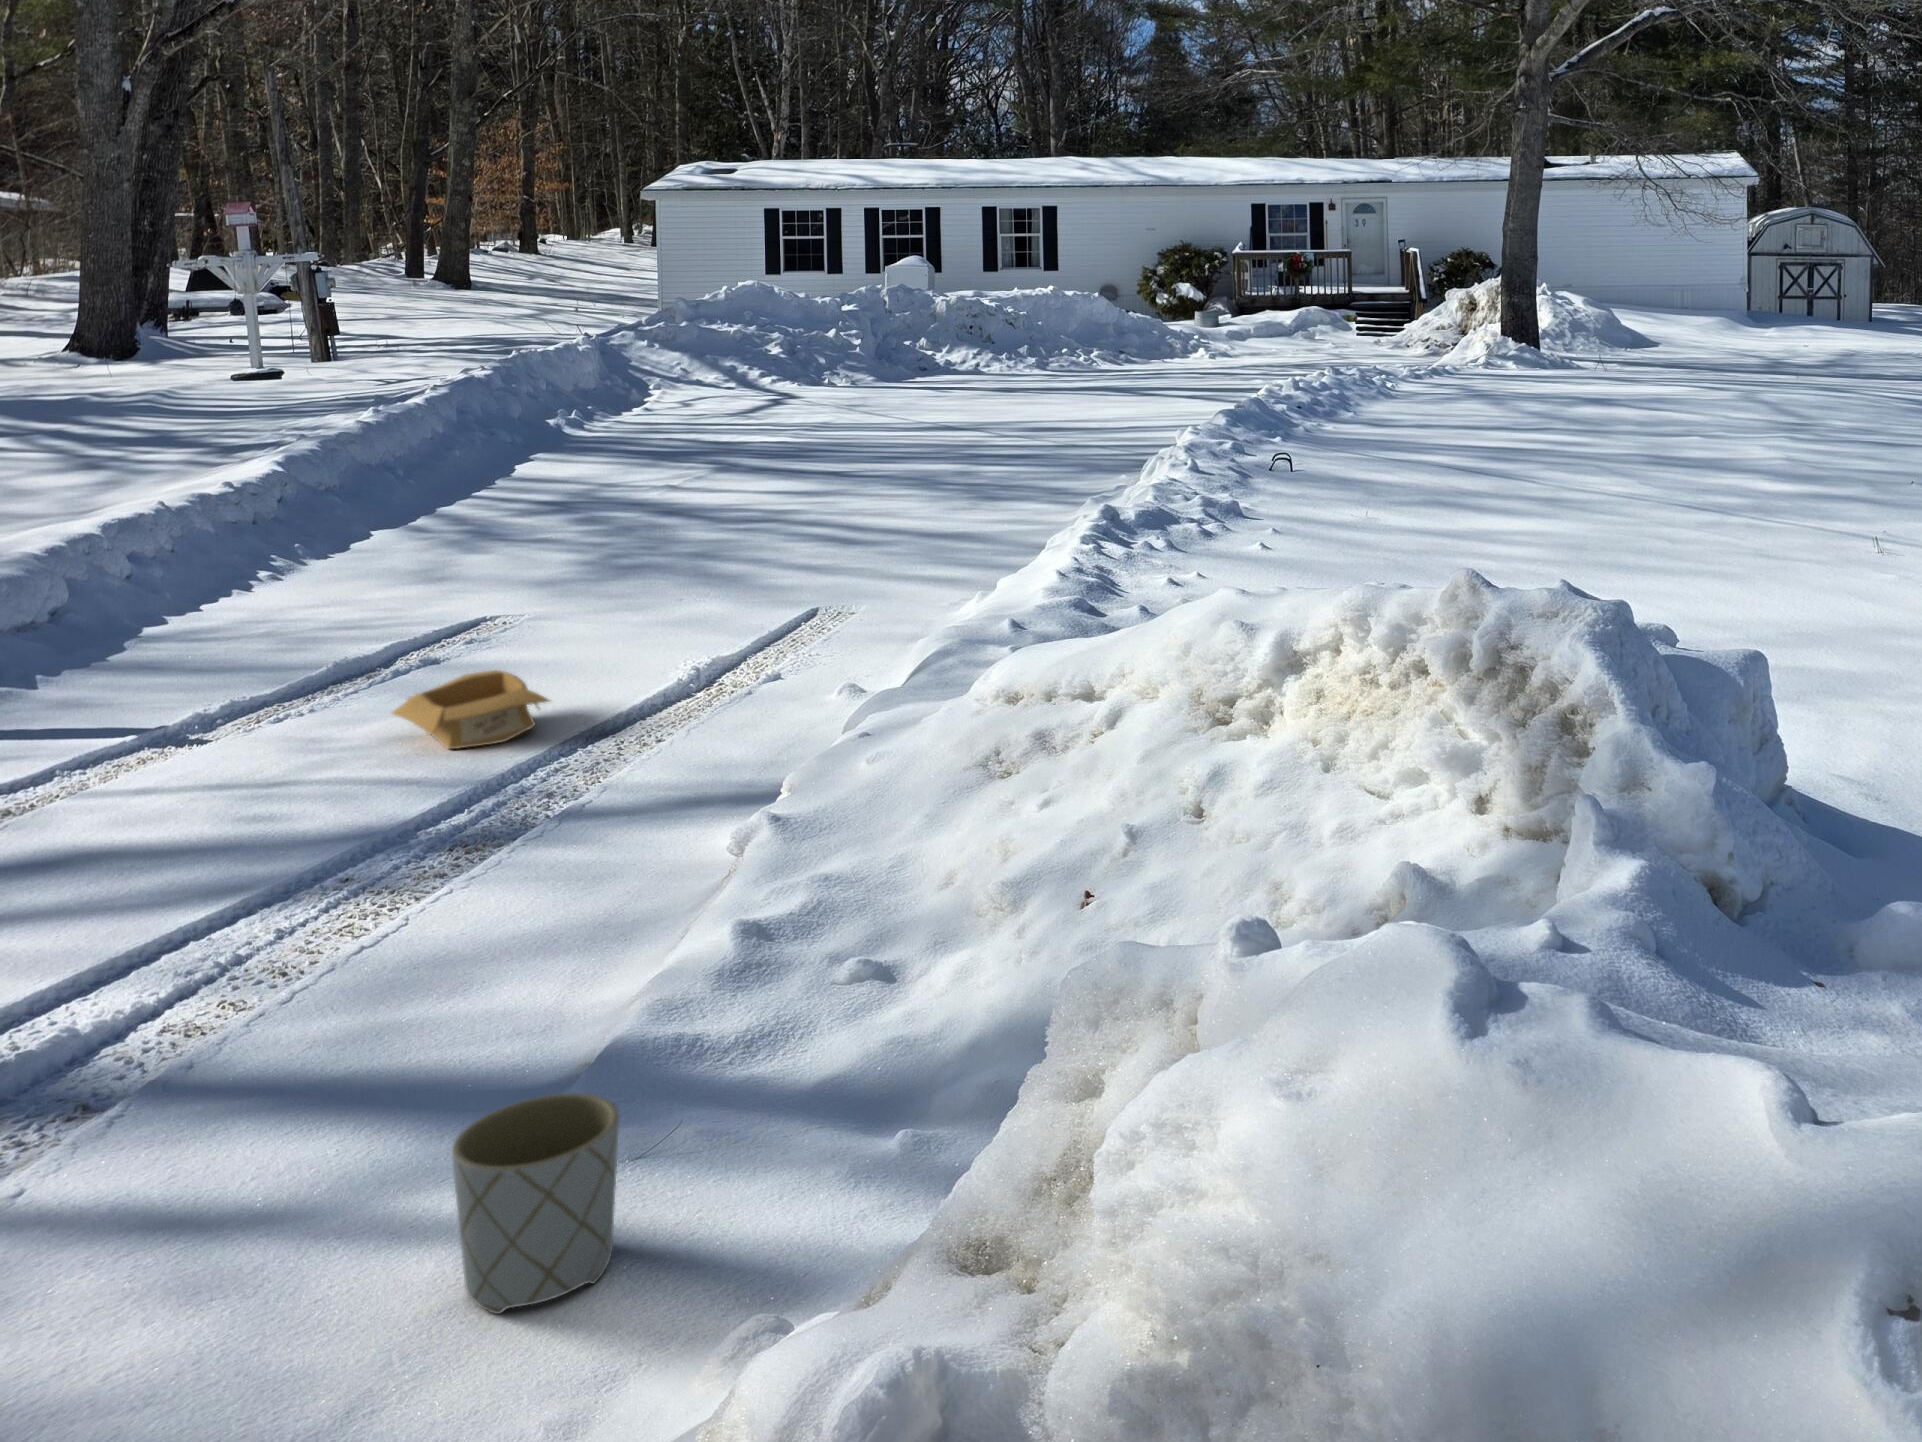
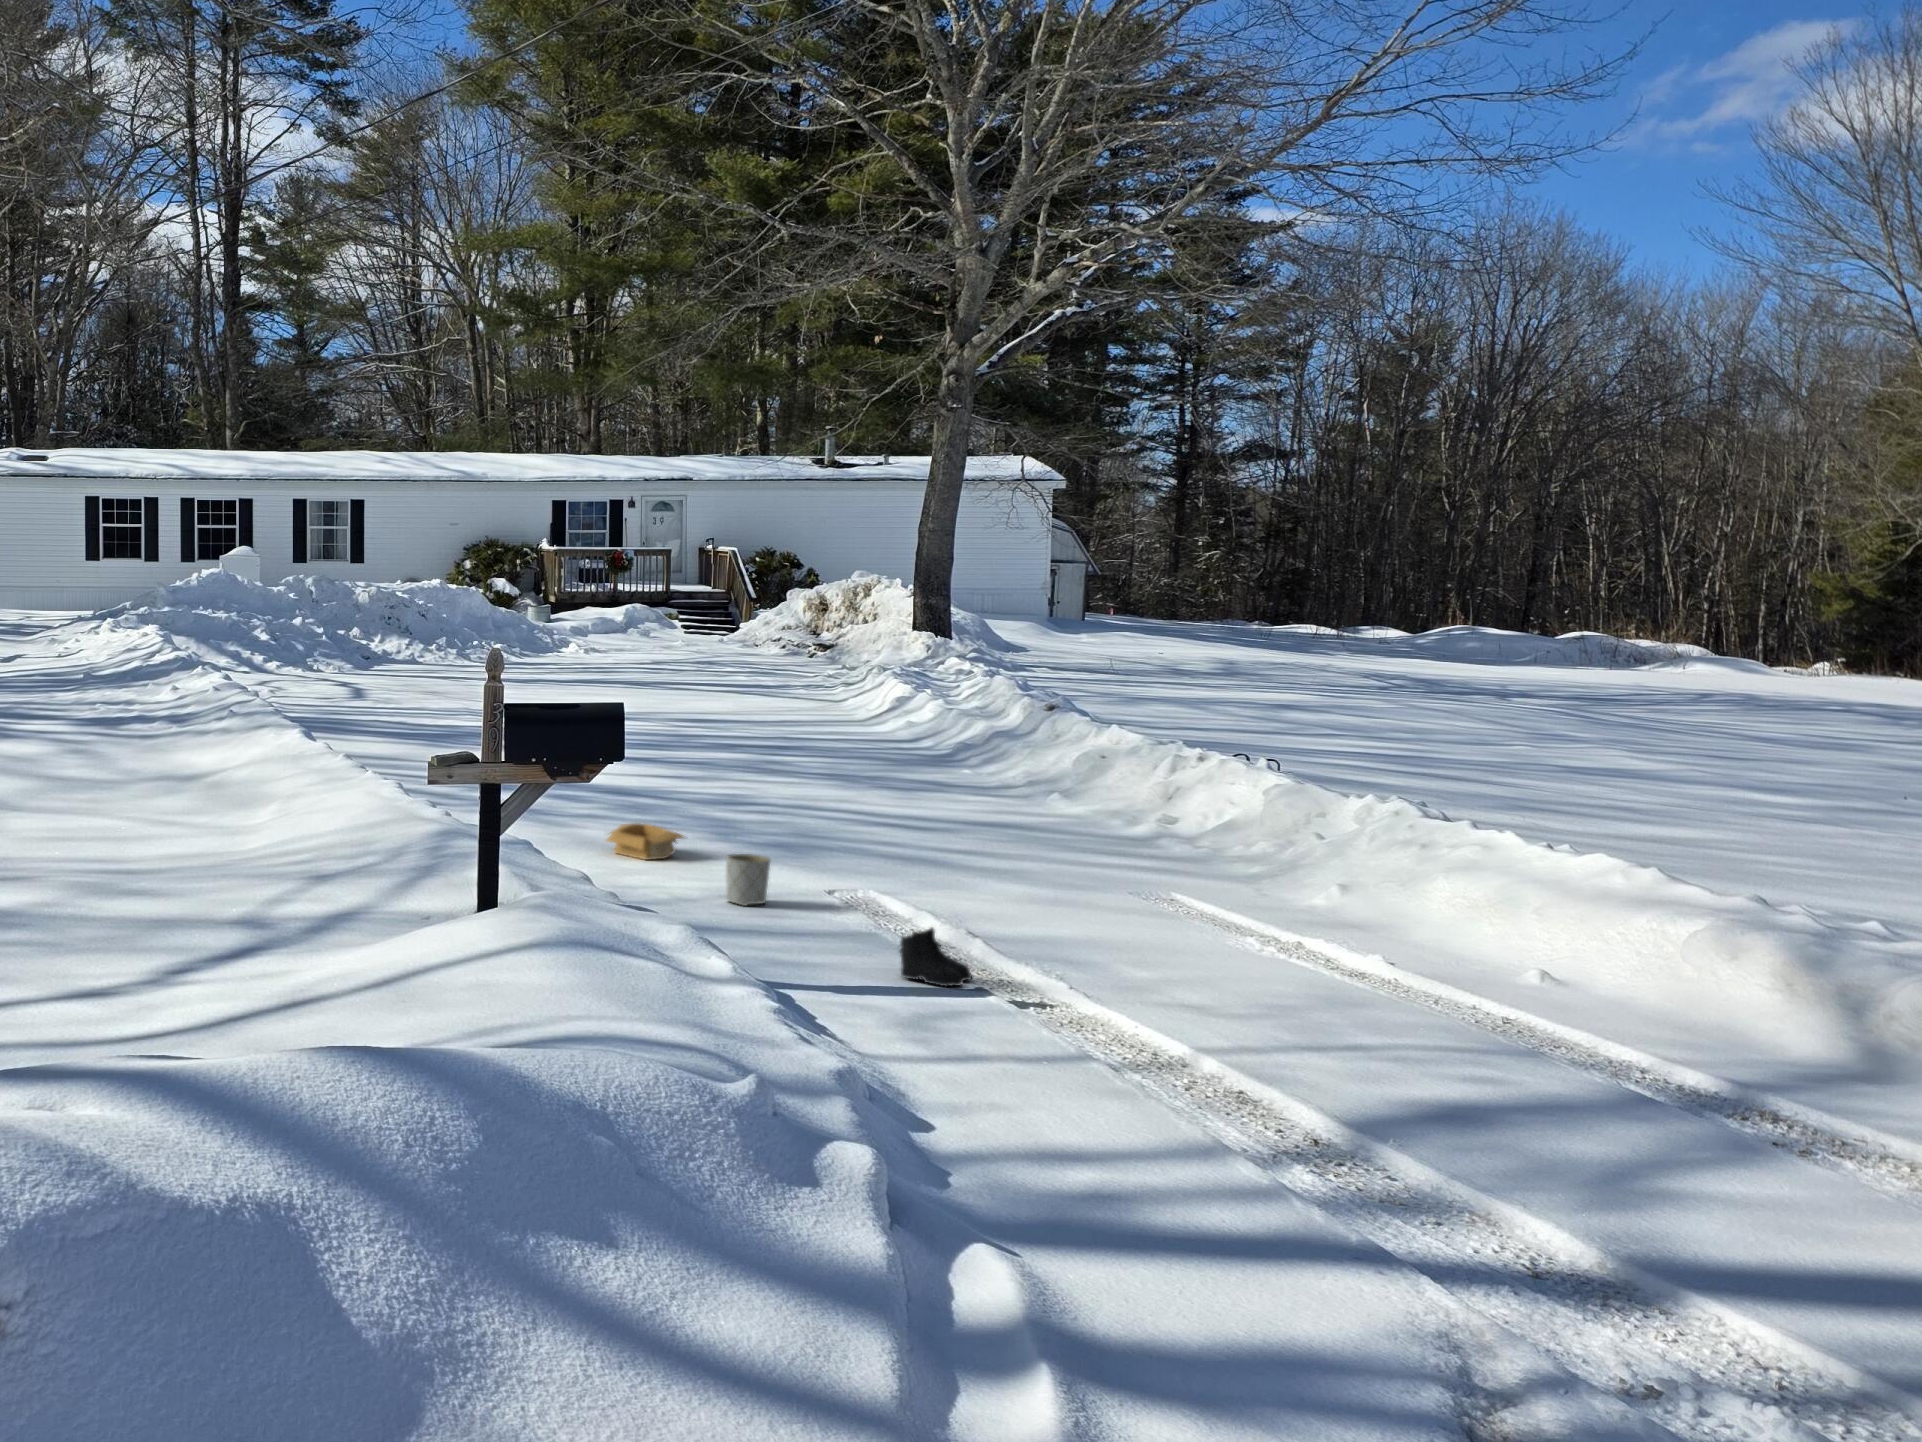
planter: present [452,1094,619,1314] -> present [726,854,770,906]
boots: none [113,1106,340,1328] -> present [900,928,972,986]

